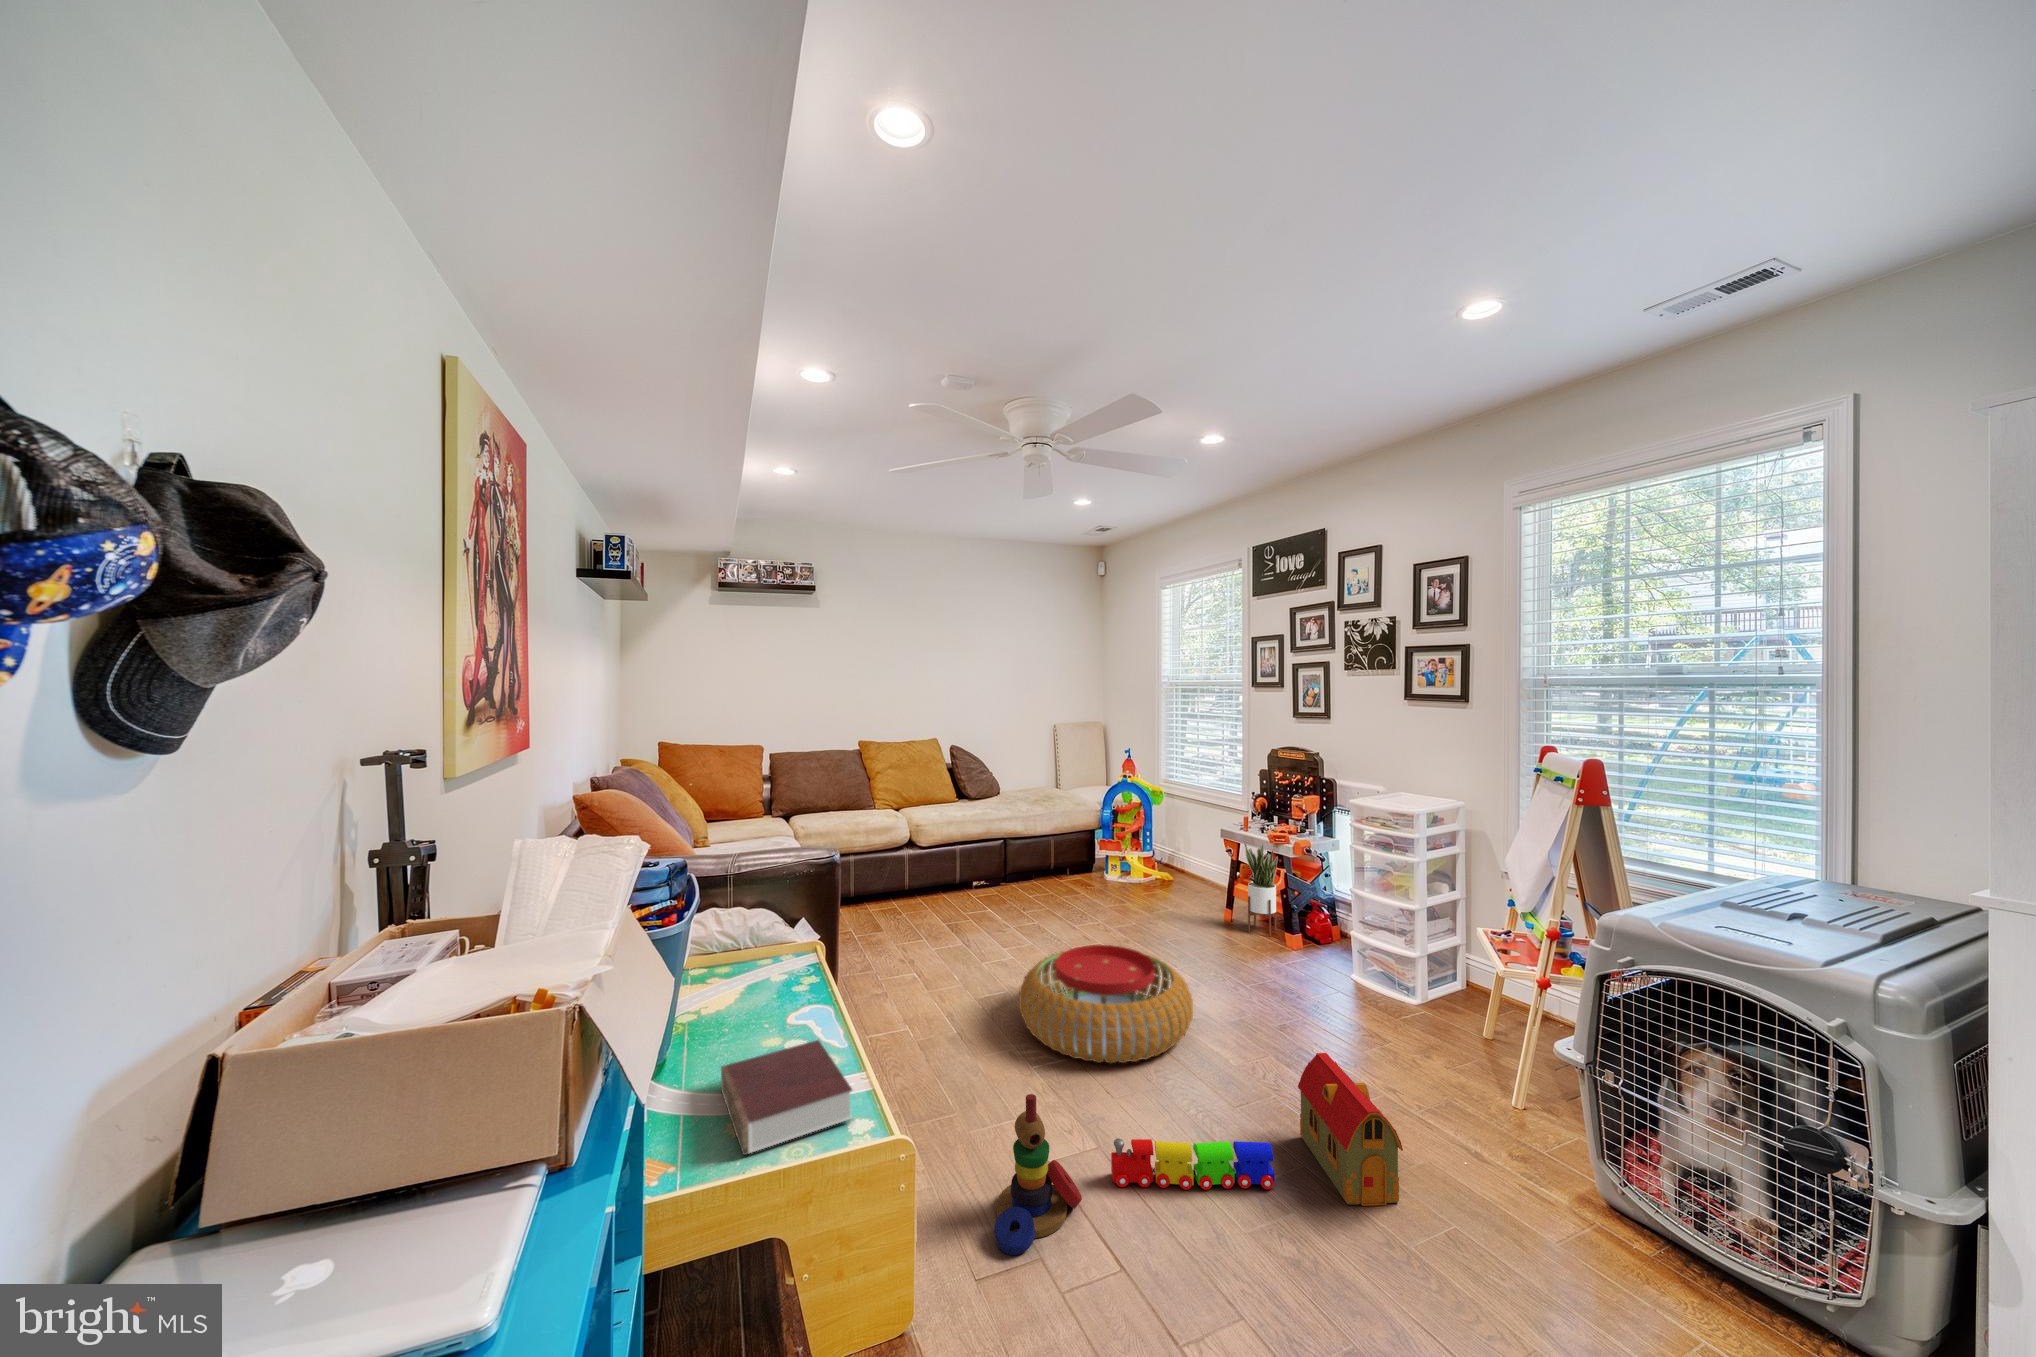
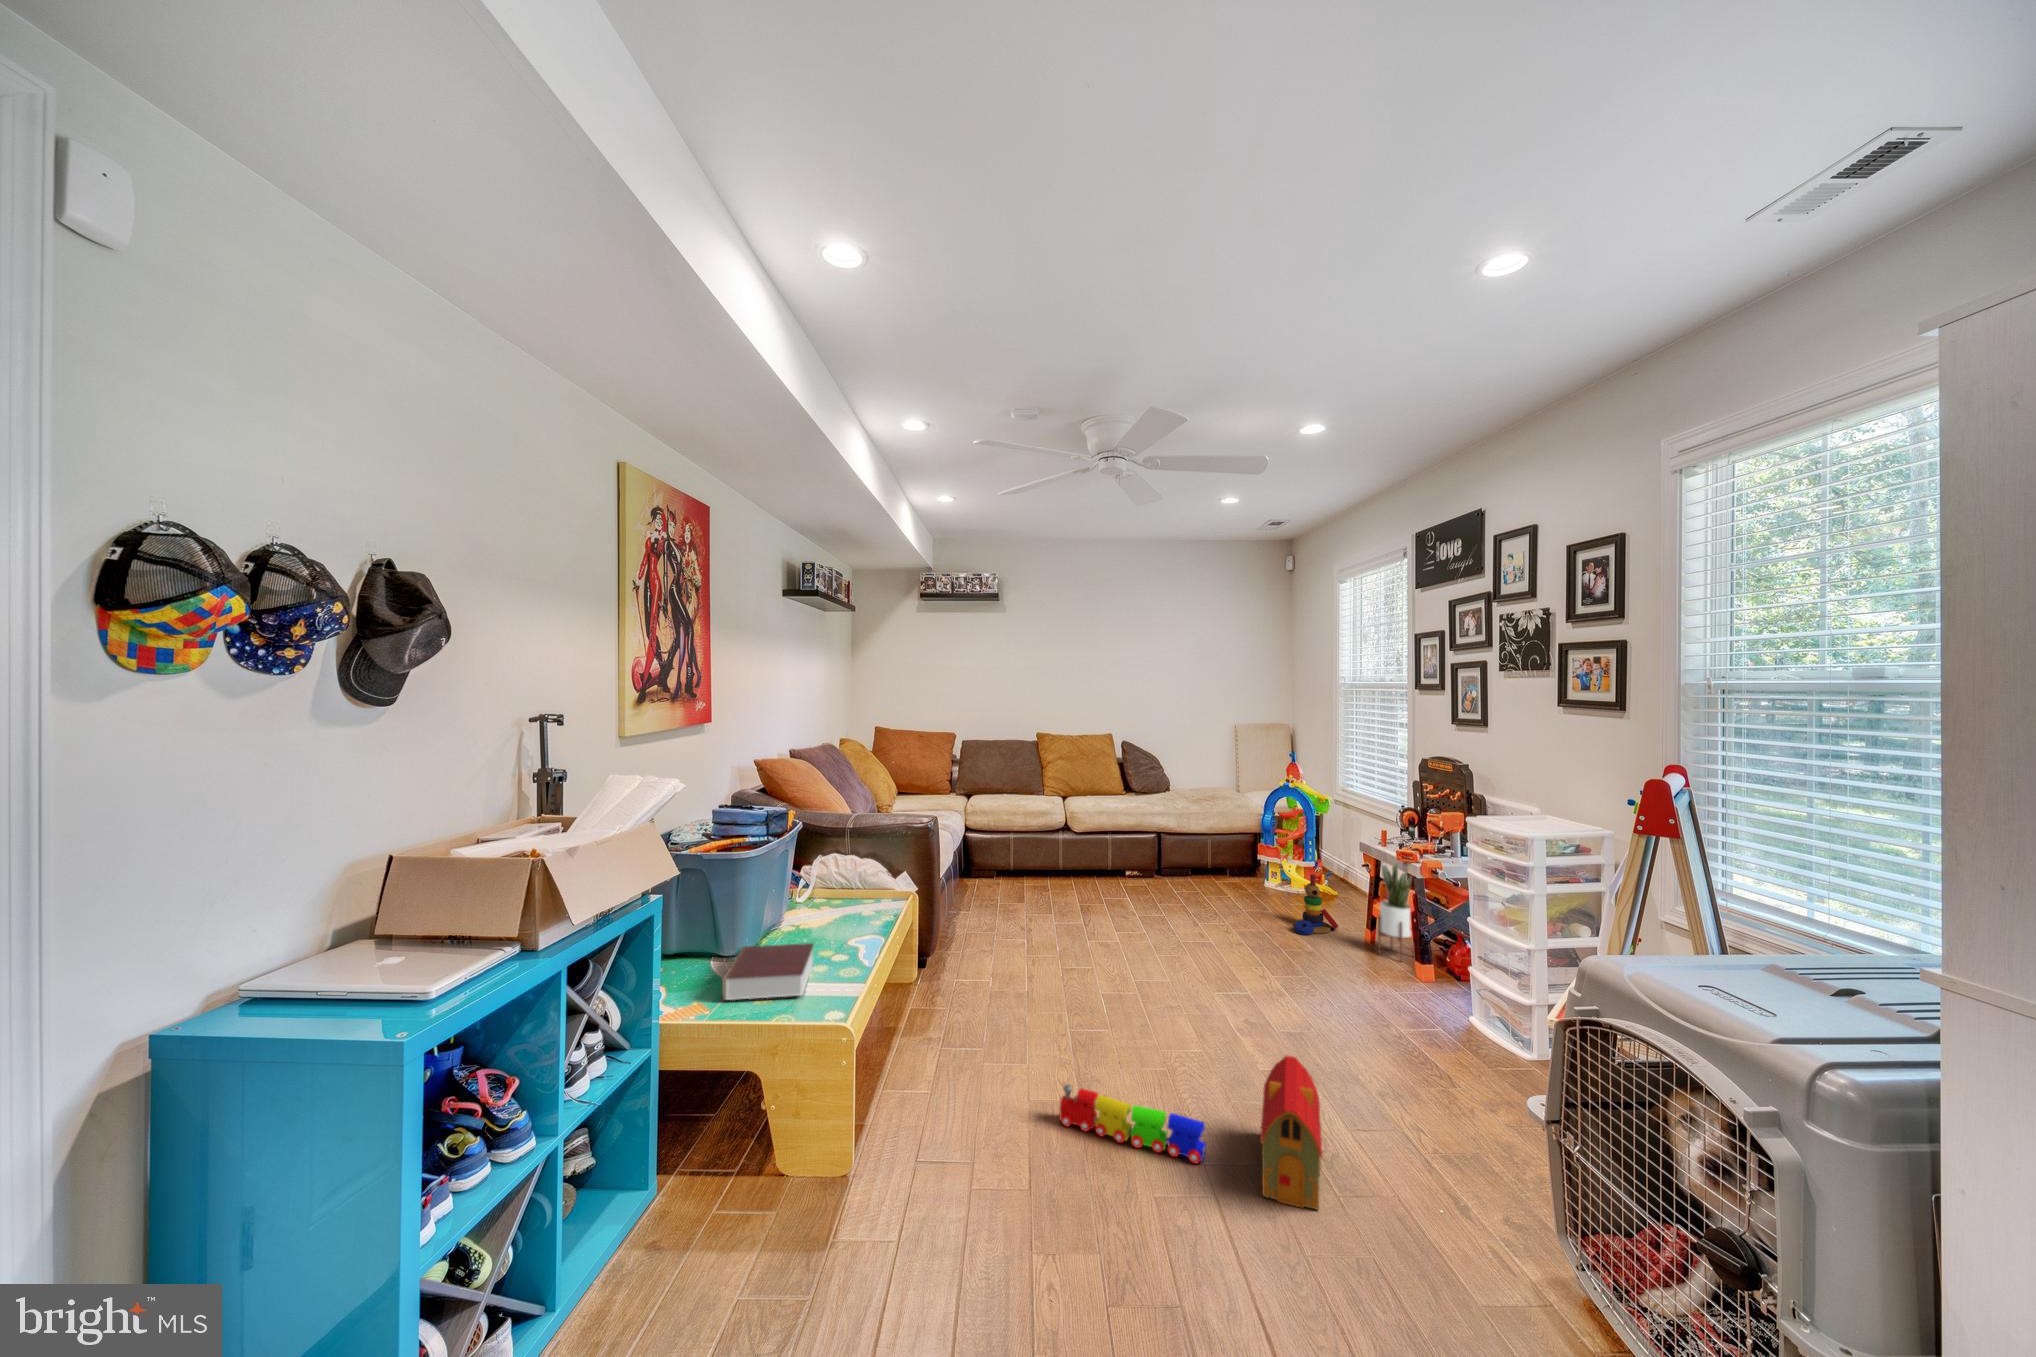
pouf: present [1019,945,1193,1063] -> none [1071,931,1238,1041]
stacking toy: present [995,1094,1082,1255] -> present [1294,874,1338,935]

